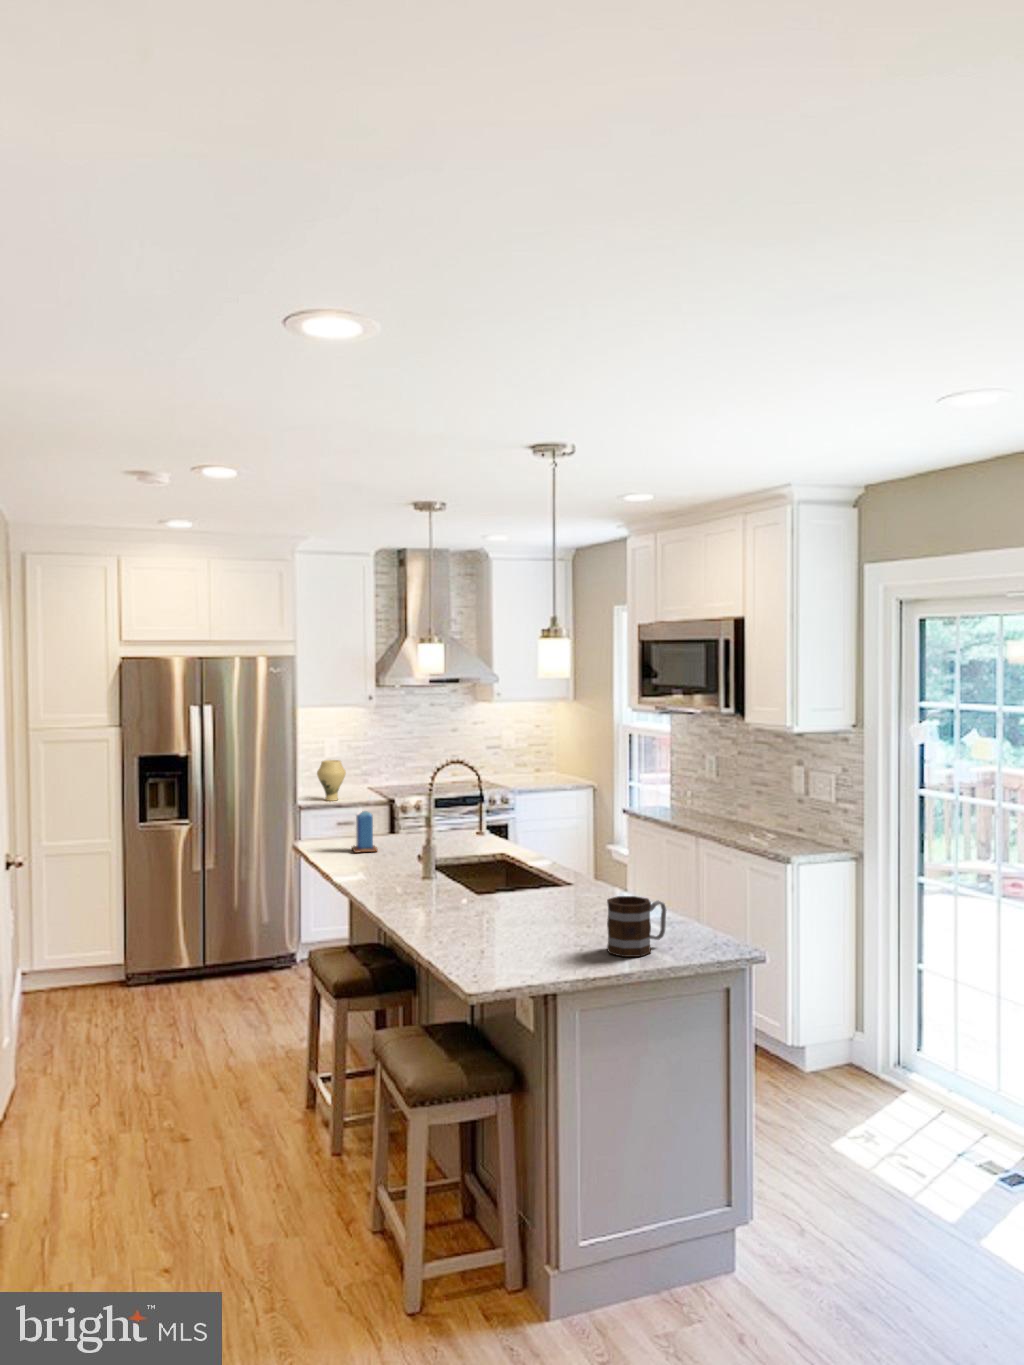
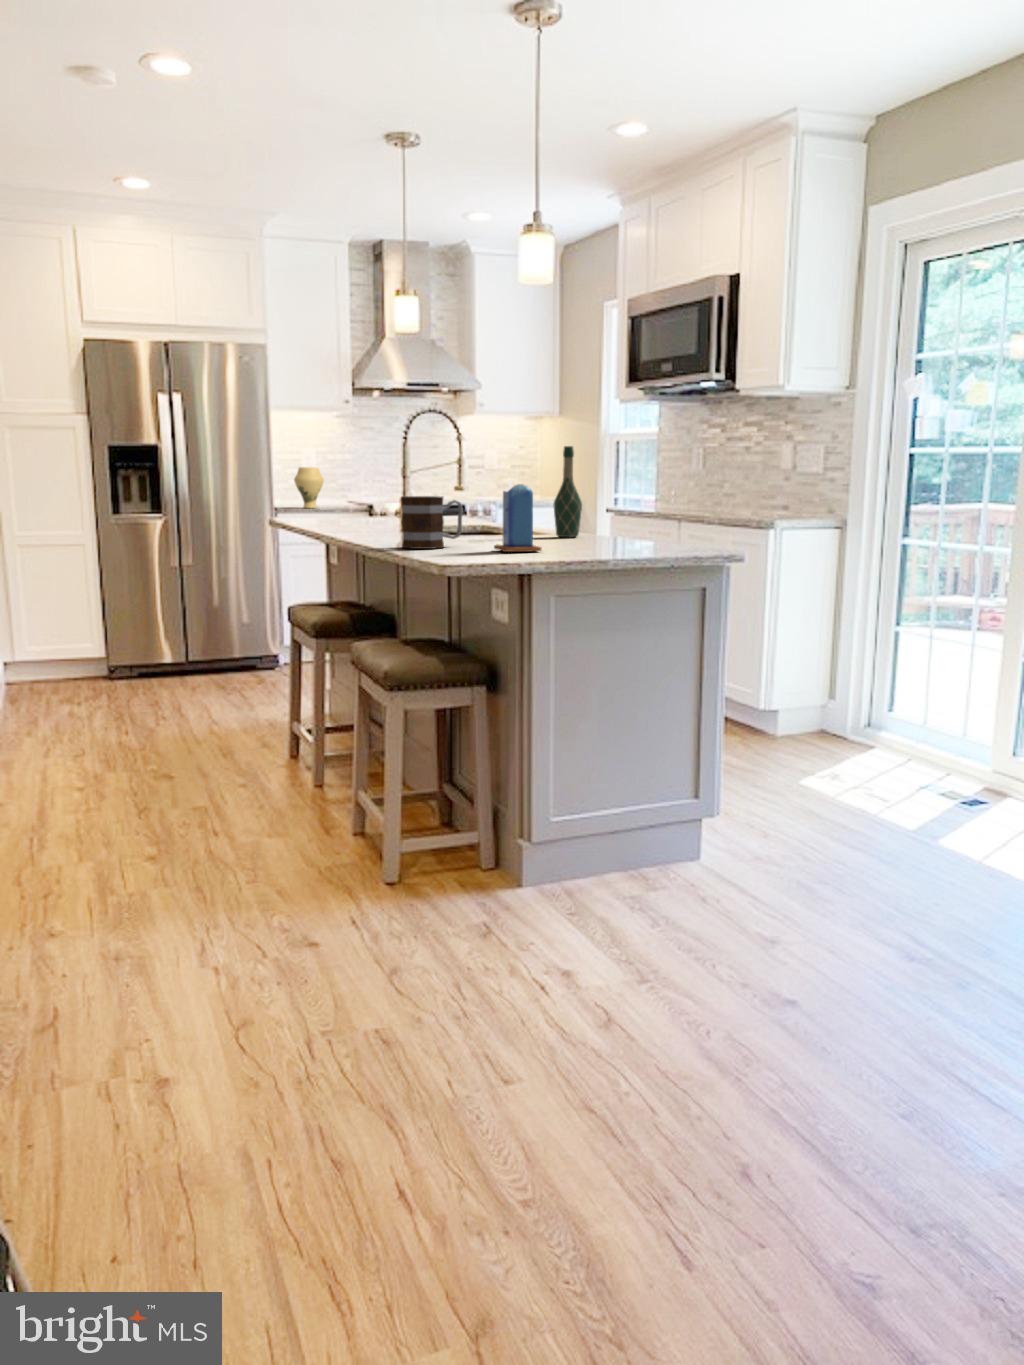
candle: present [352,811,378,853] -> present [494,480,542,552]
wine bottle: none [574,824,602,913] -> present [554,446,582,537]
mug: present [607,896,667,957] -> present [401,496,463,549]

